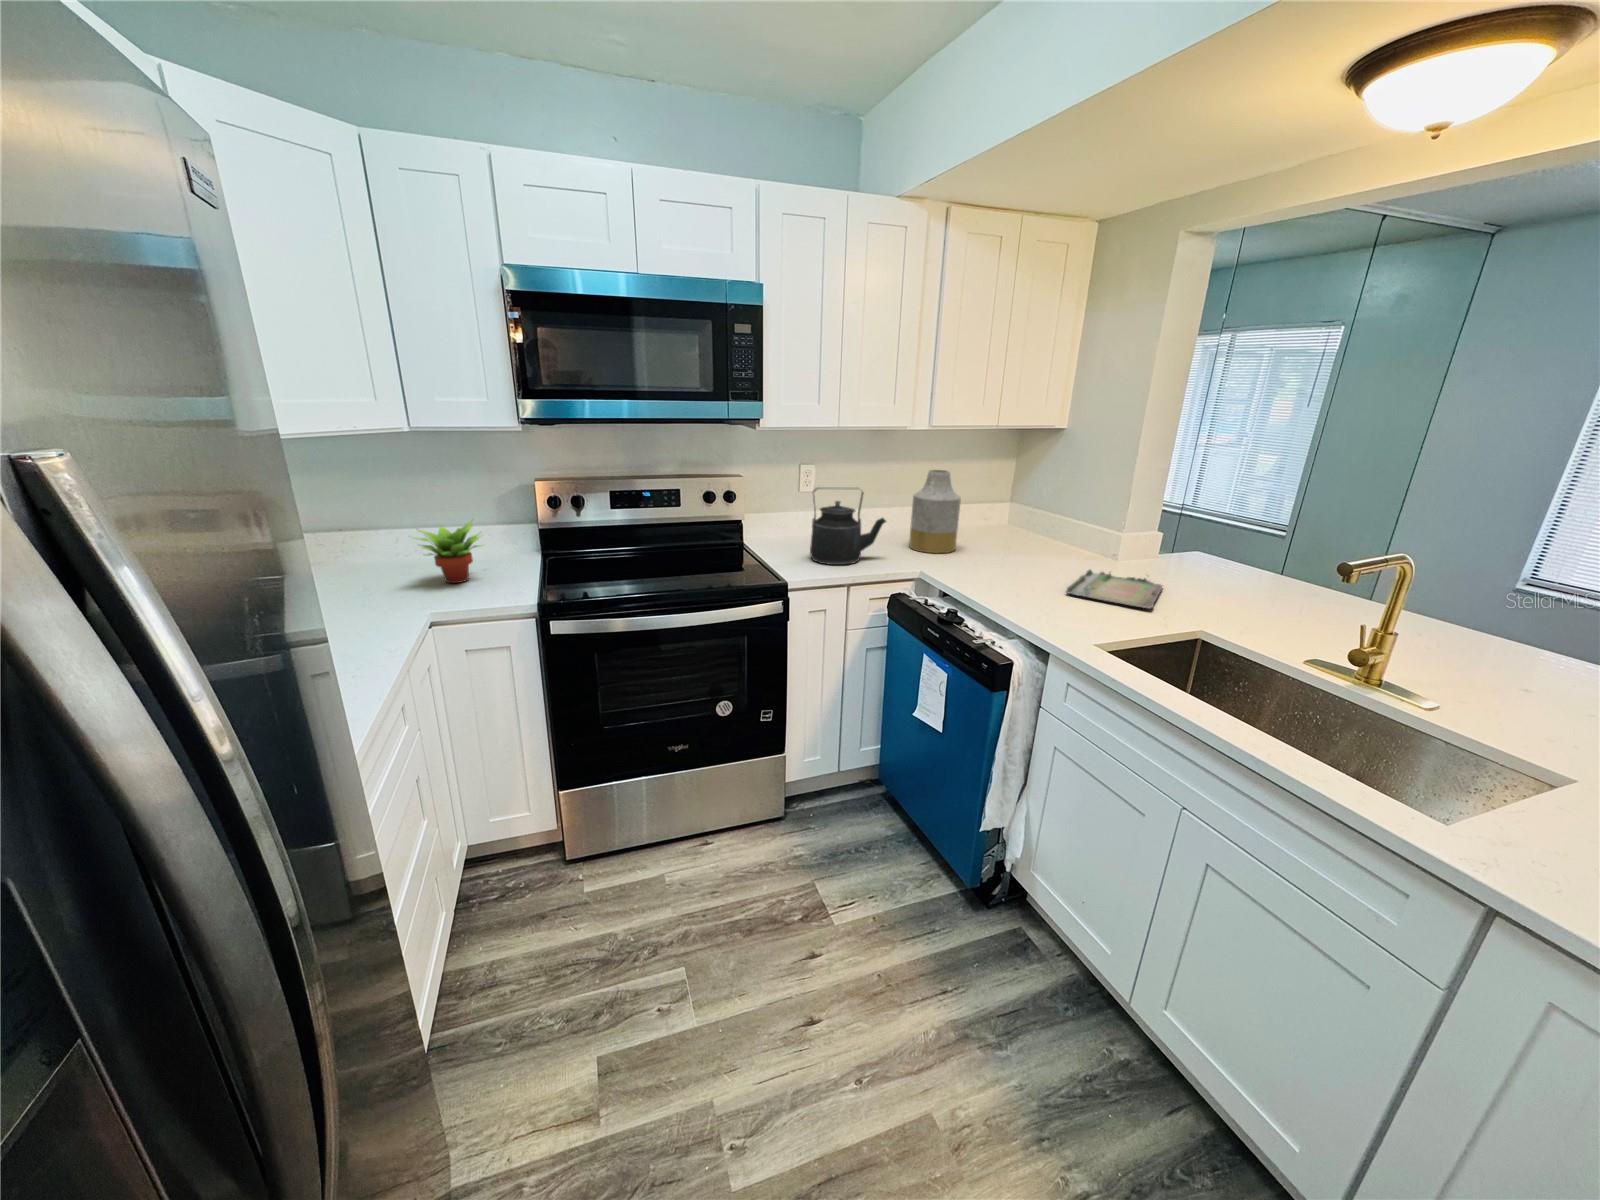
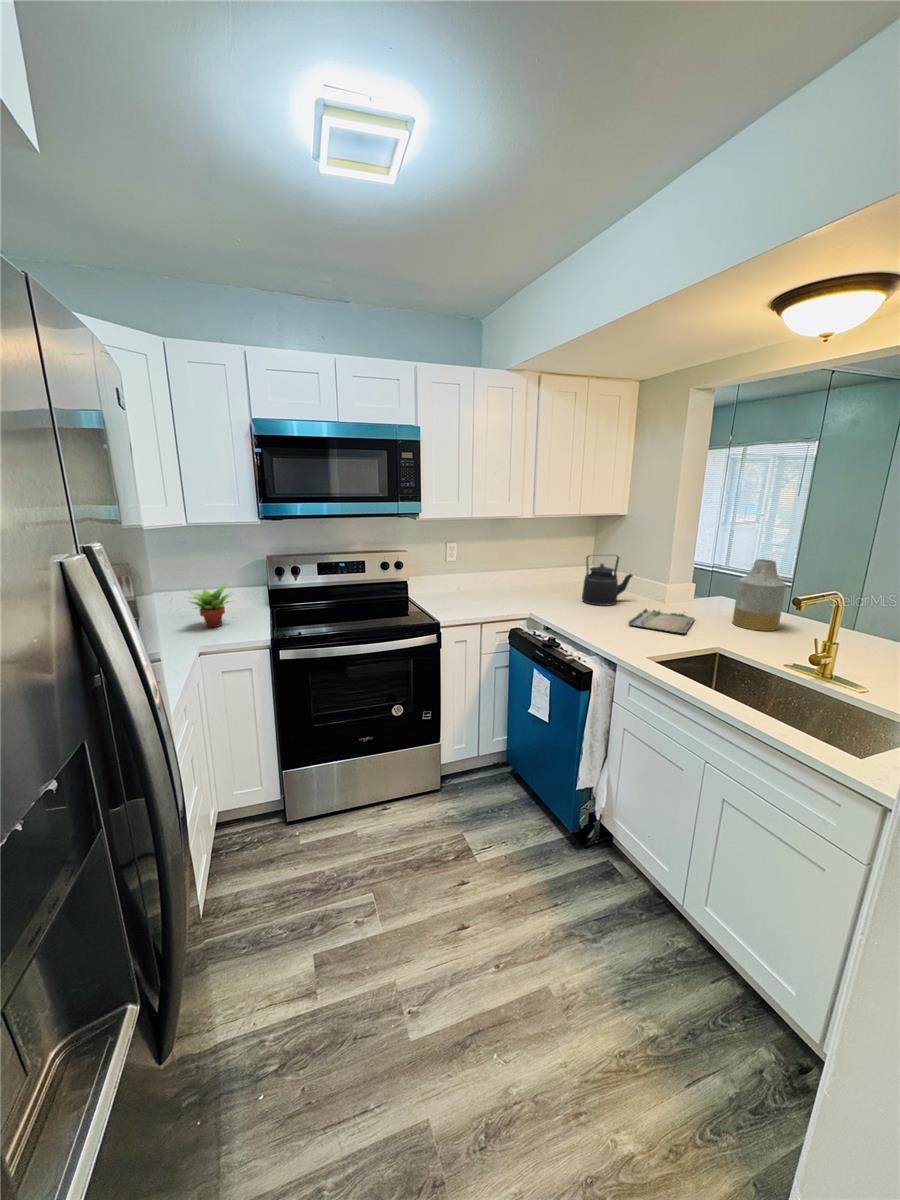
vase: present [909,470,961,553] -> present [732,559,786,631]
kettle: present [810,487,886,565] -> present [582,555,633,606]

